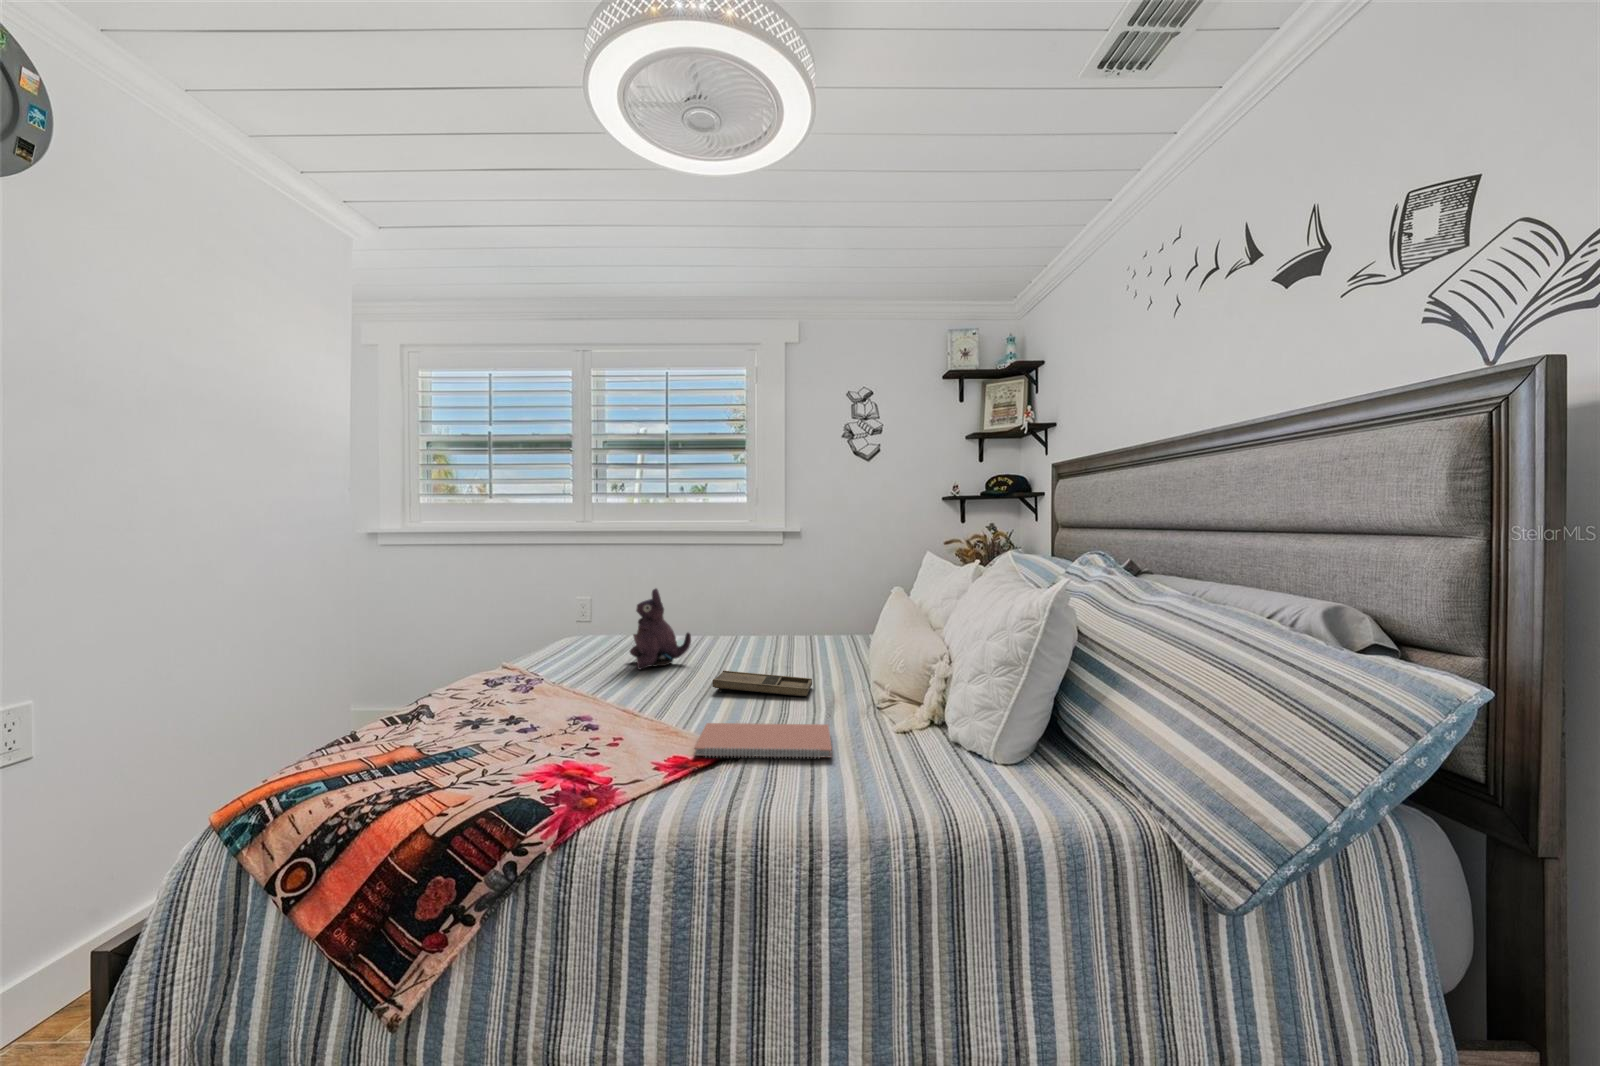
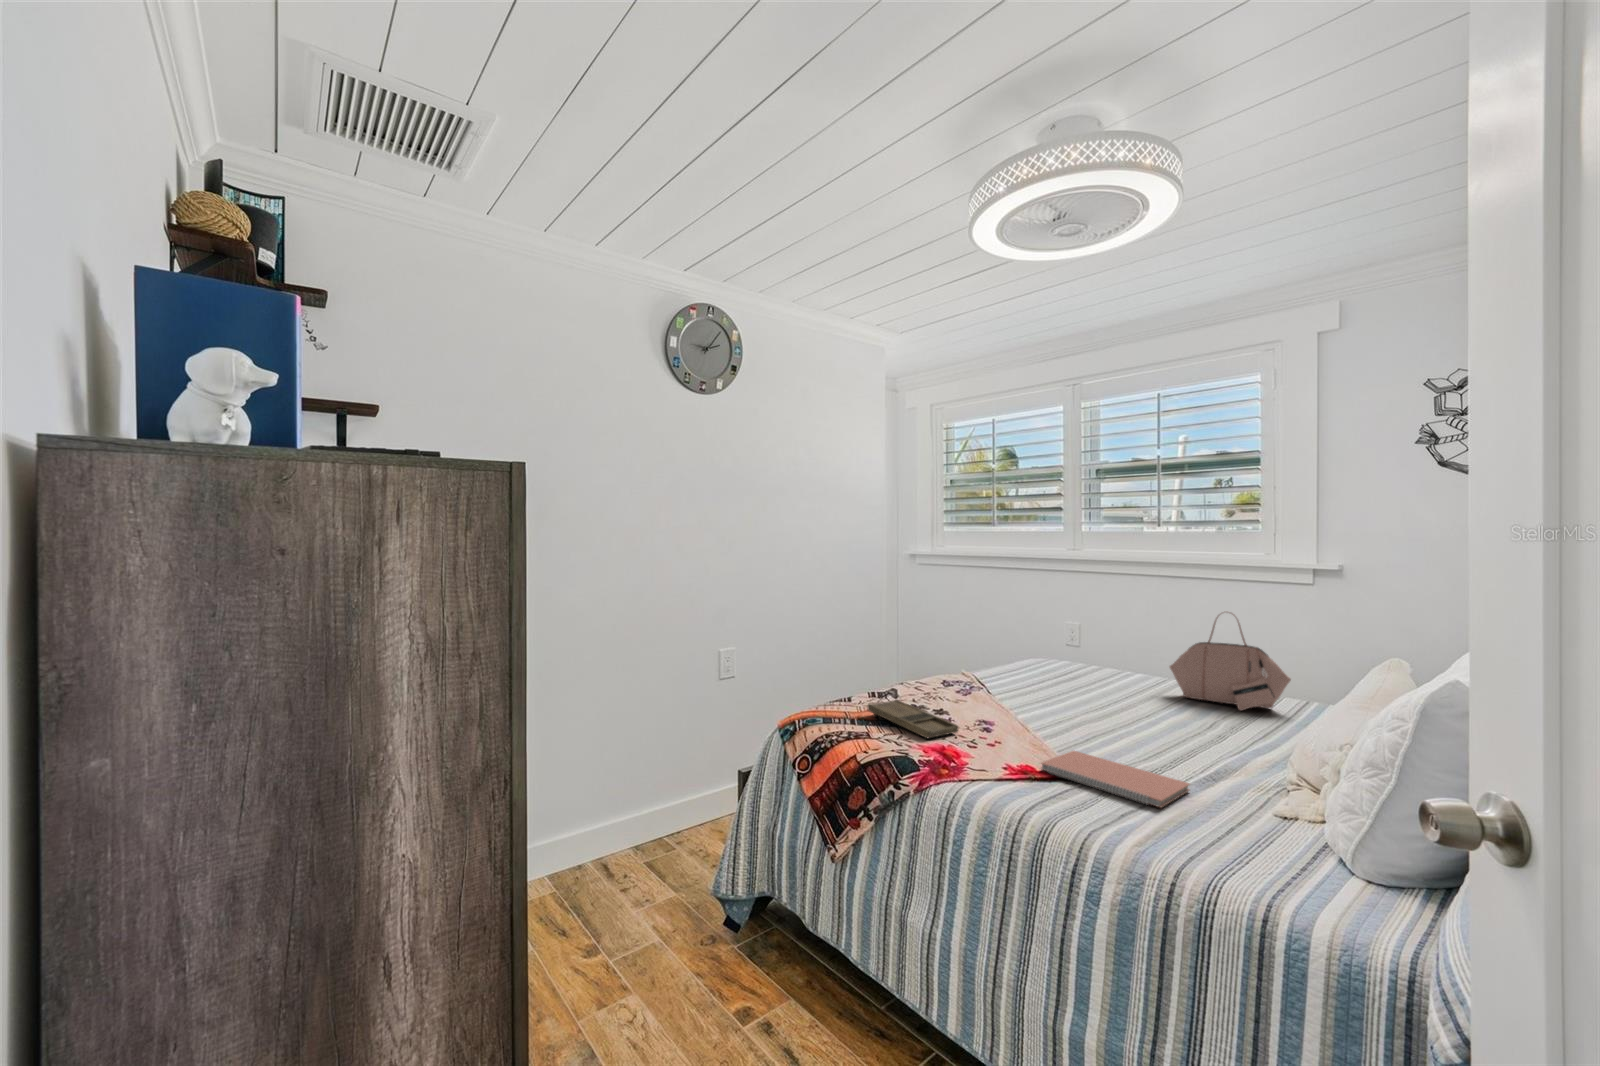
handbag: none [714,566,805,652] -> present [1170,617,1291,711]
plush toy: present [630,589,691,669] -> none [1067,624,1127,699]
tray: present [712,671,812,696] -> present [868,700,958,738]

